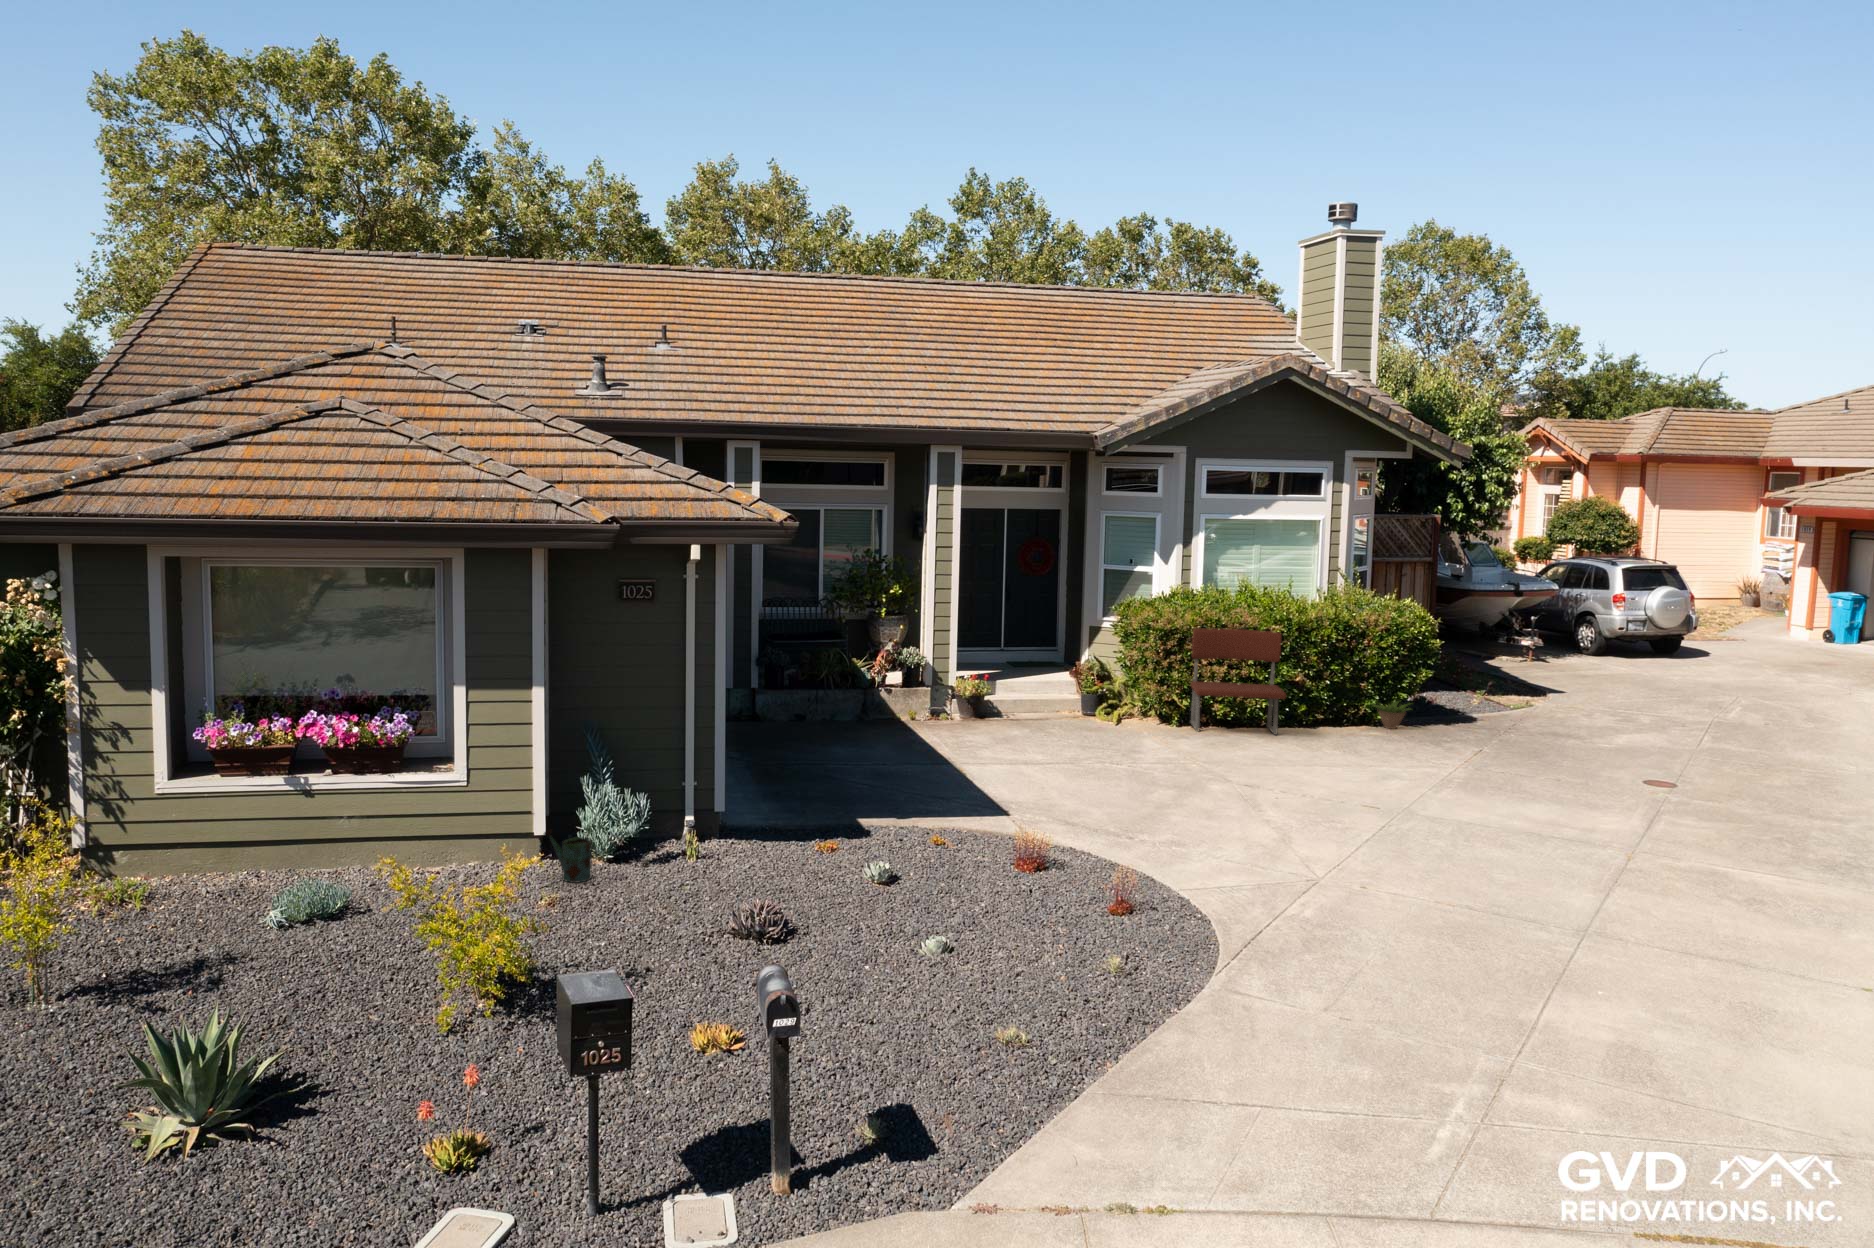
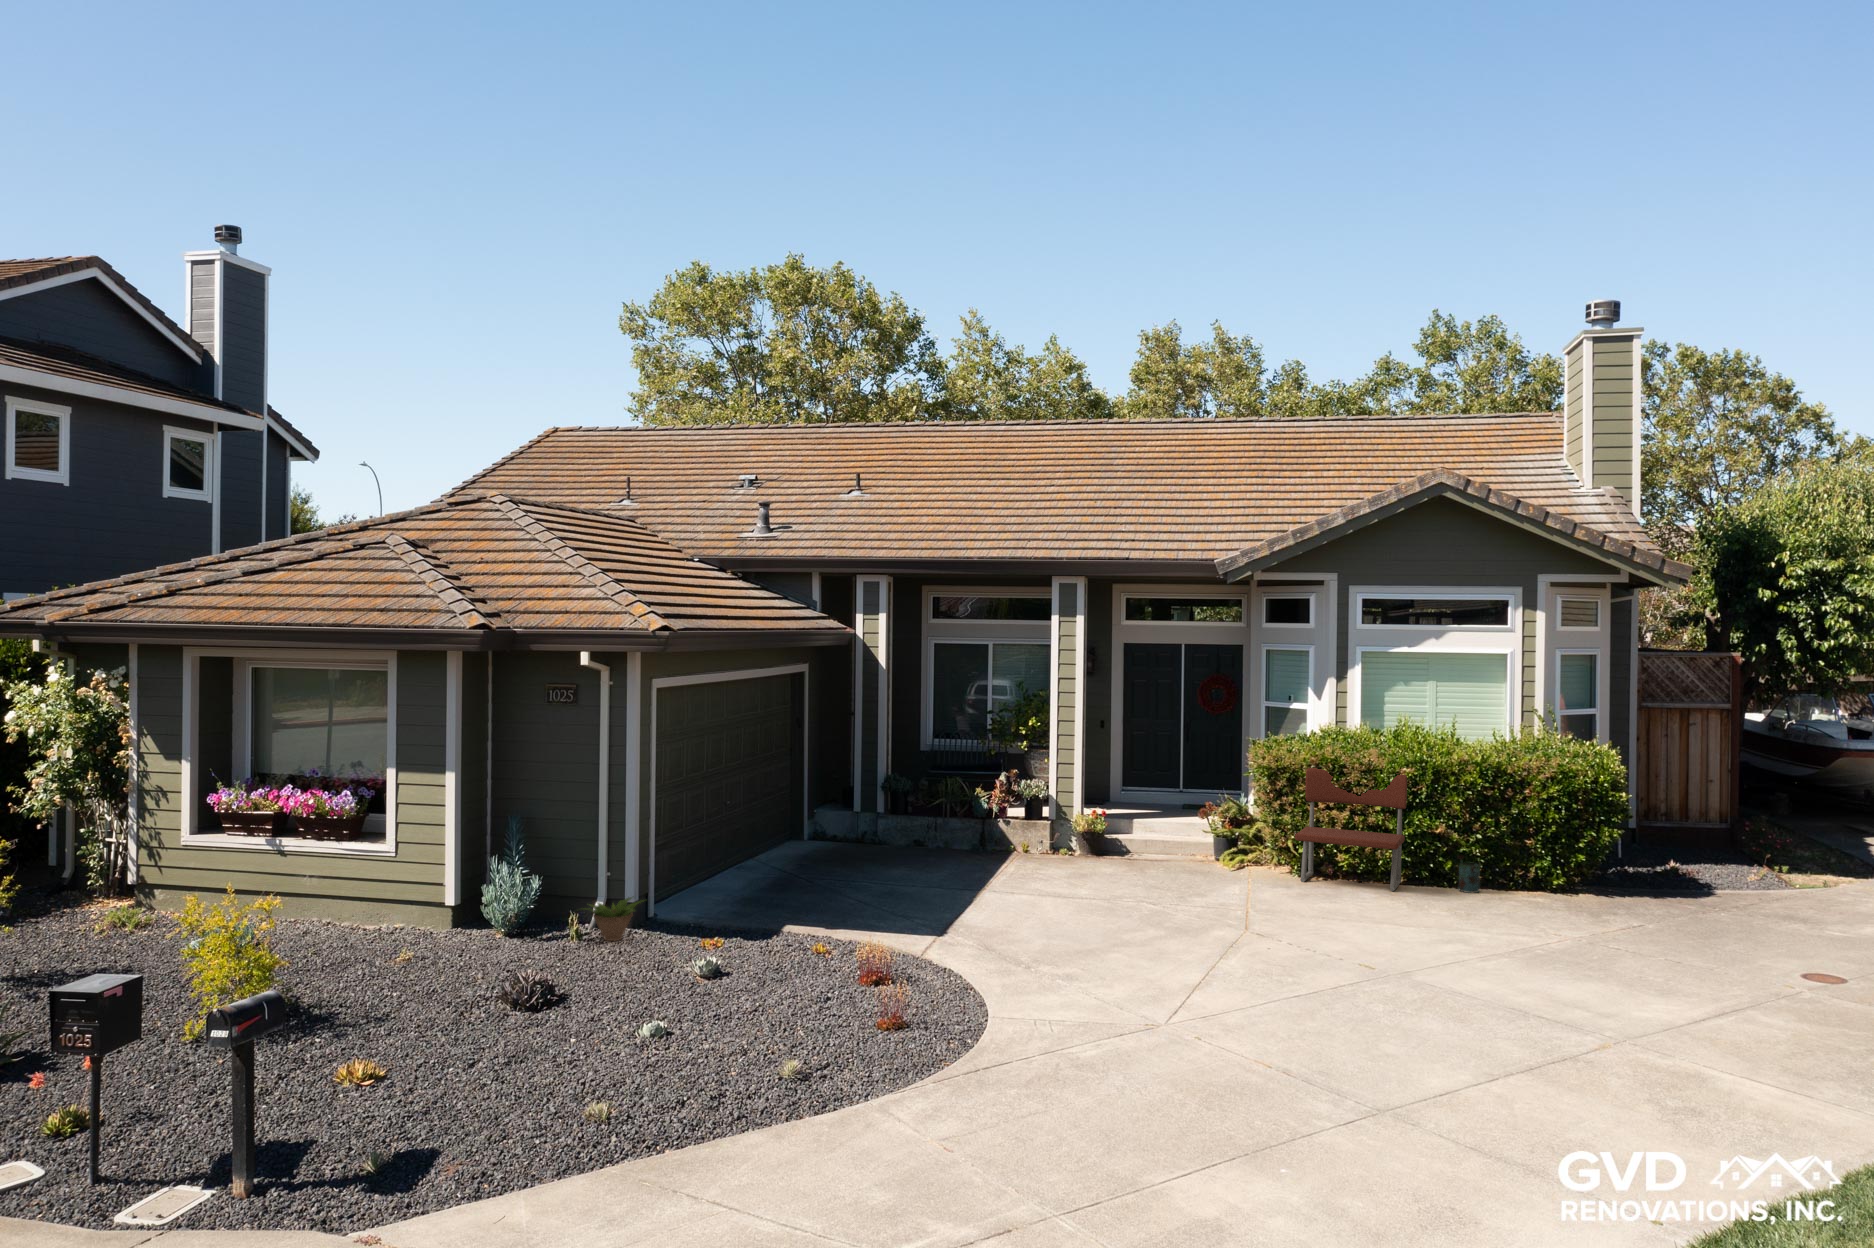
decorative plant: present [1373,701,1409,729] -> present [585,896,642,941]
watering can: present [544,830,598,883] -> present [1458,855,1480,893]

